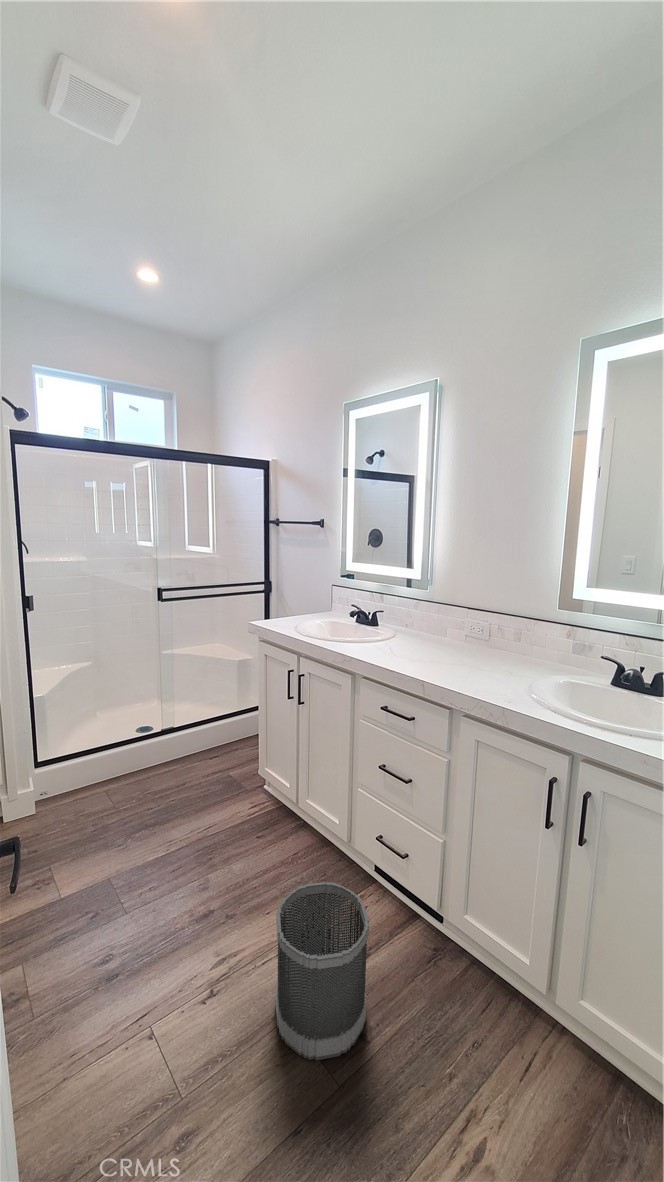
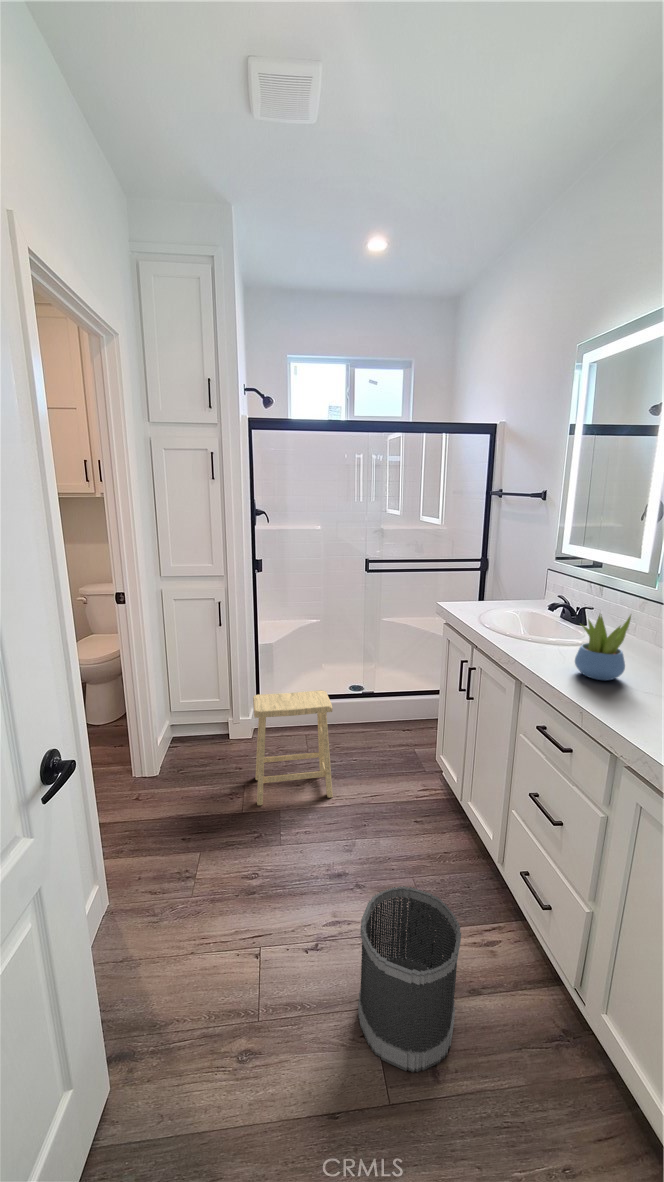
succulent plant: none [398,607,433,661] -> present [575,615,631,680]
footstool: none [57,730,166,883] -> present [253,690,333,805]

